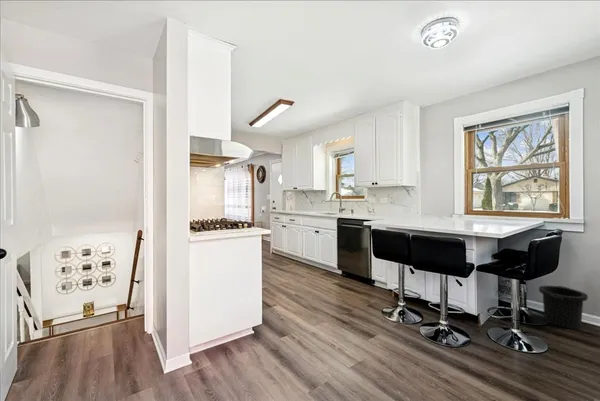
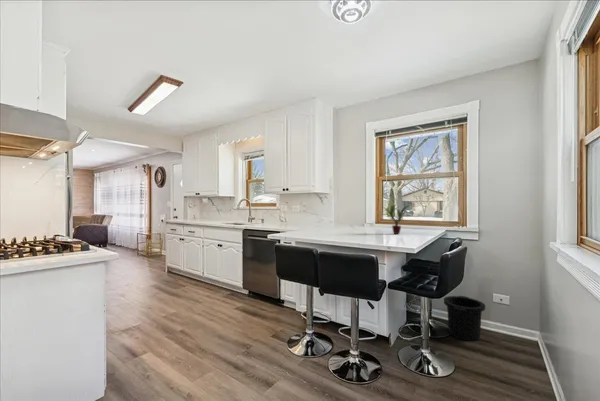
potted plant: none [471,196,504,224] -> present [385,205,408,234]

